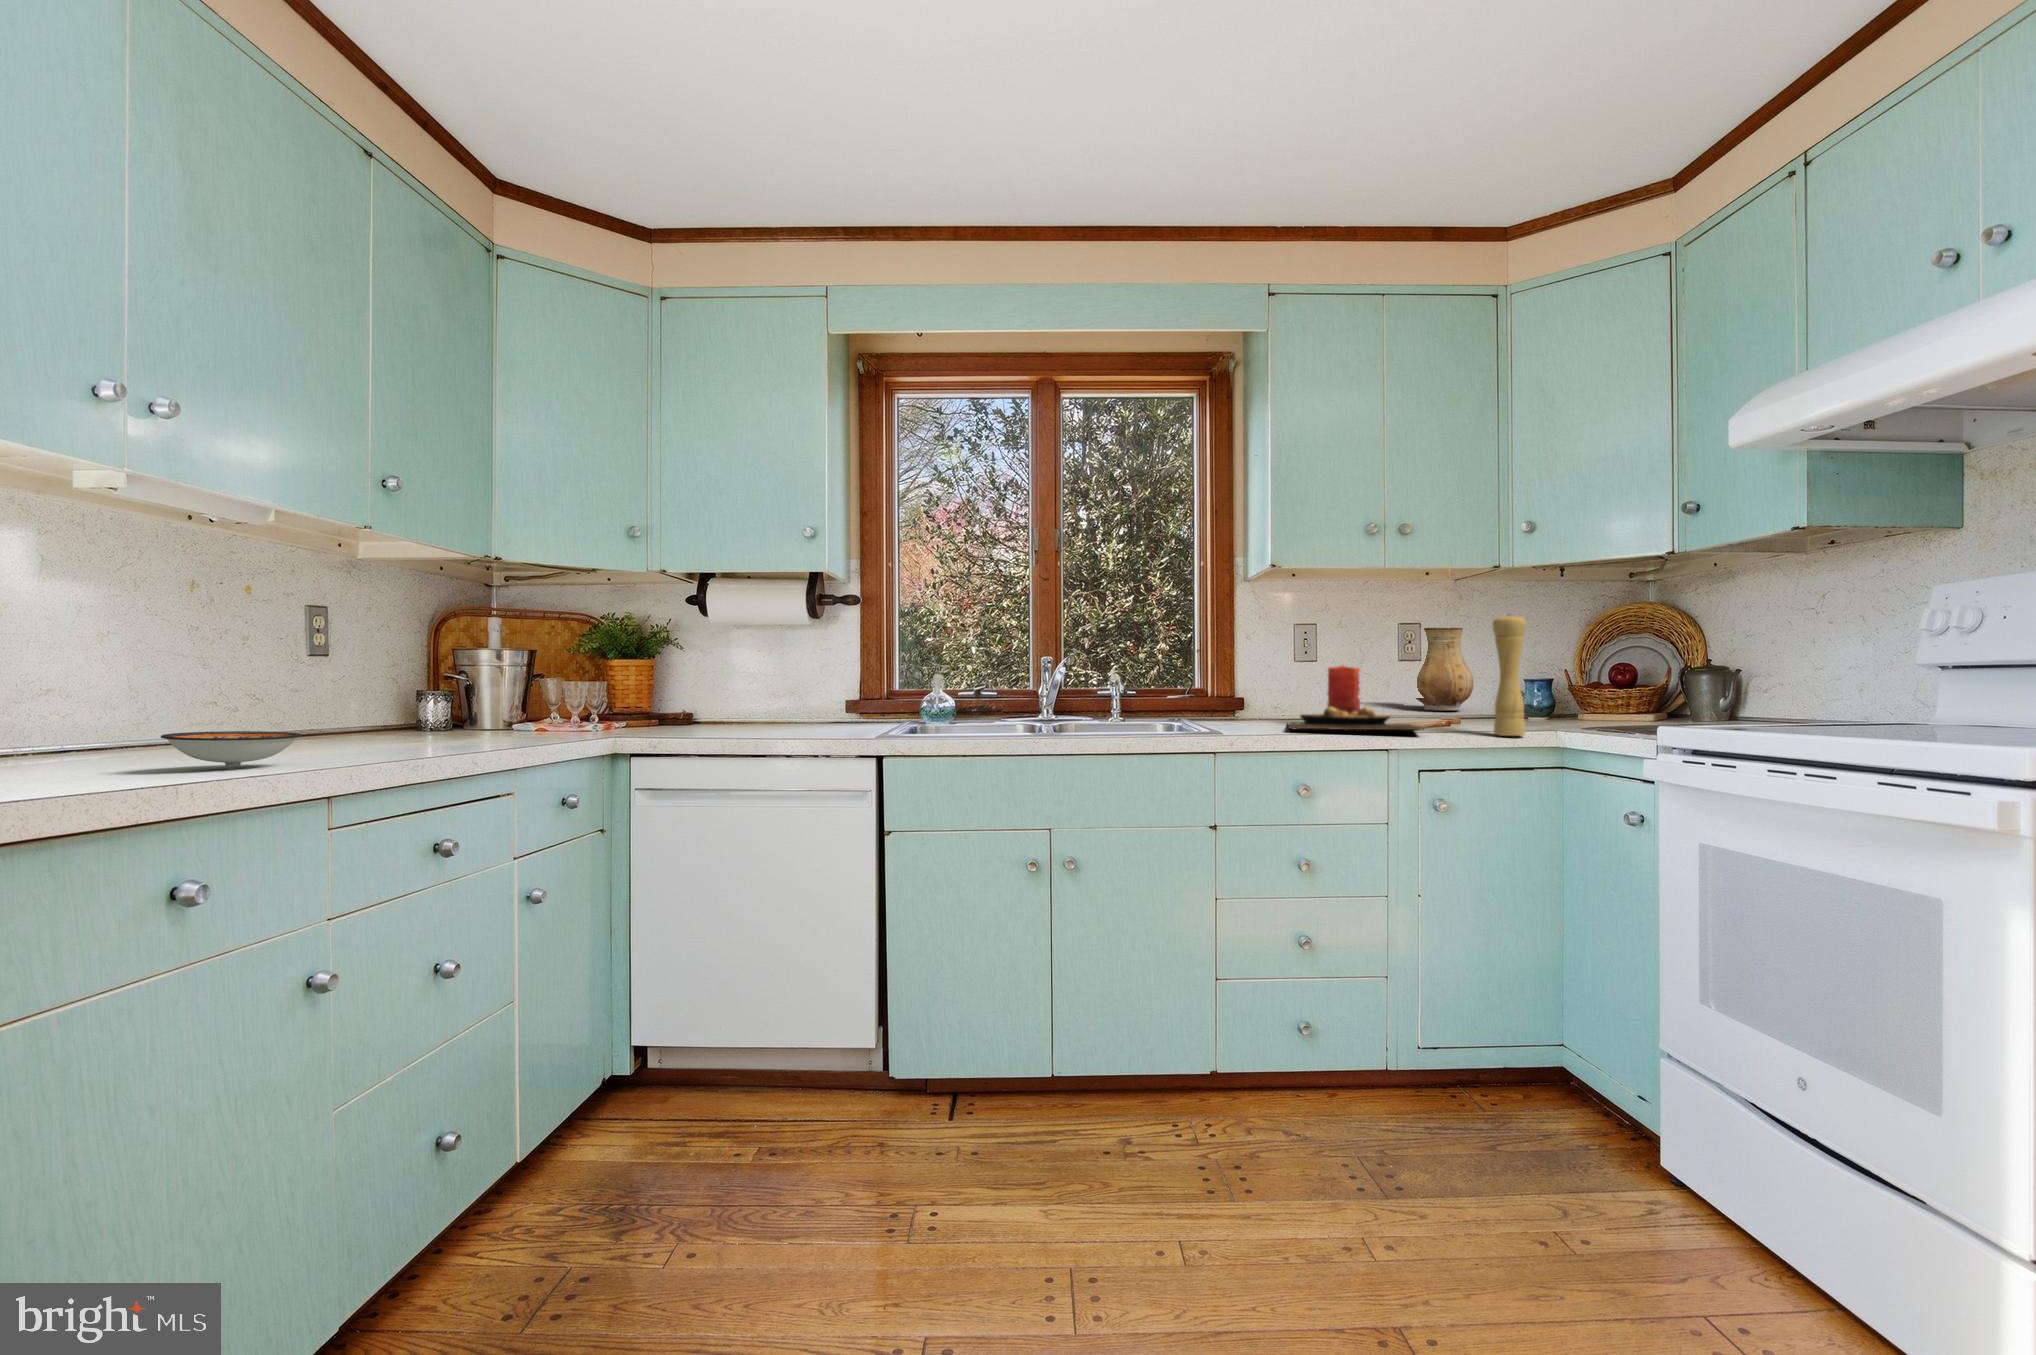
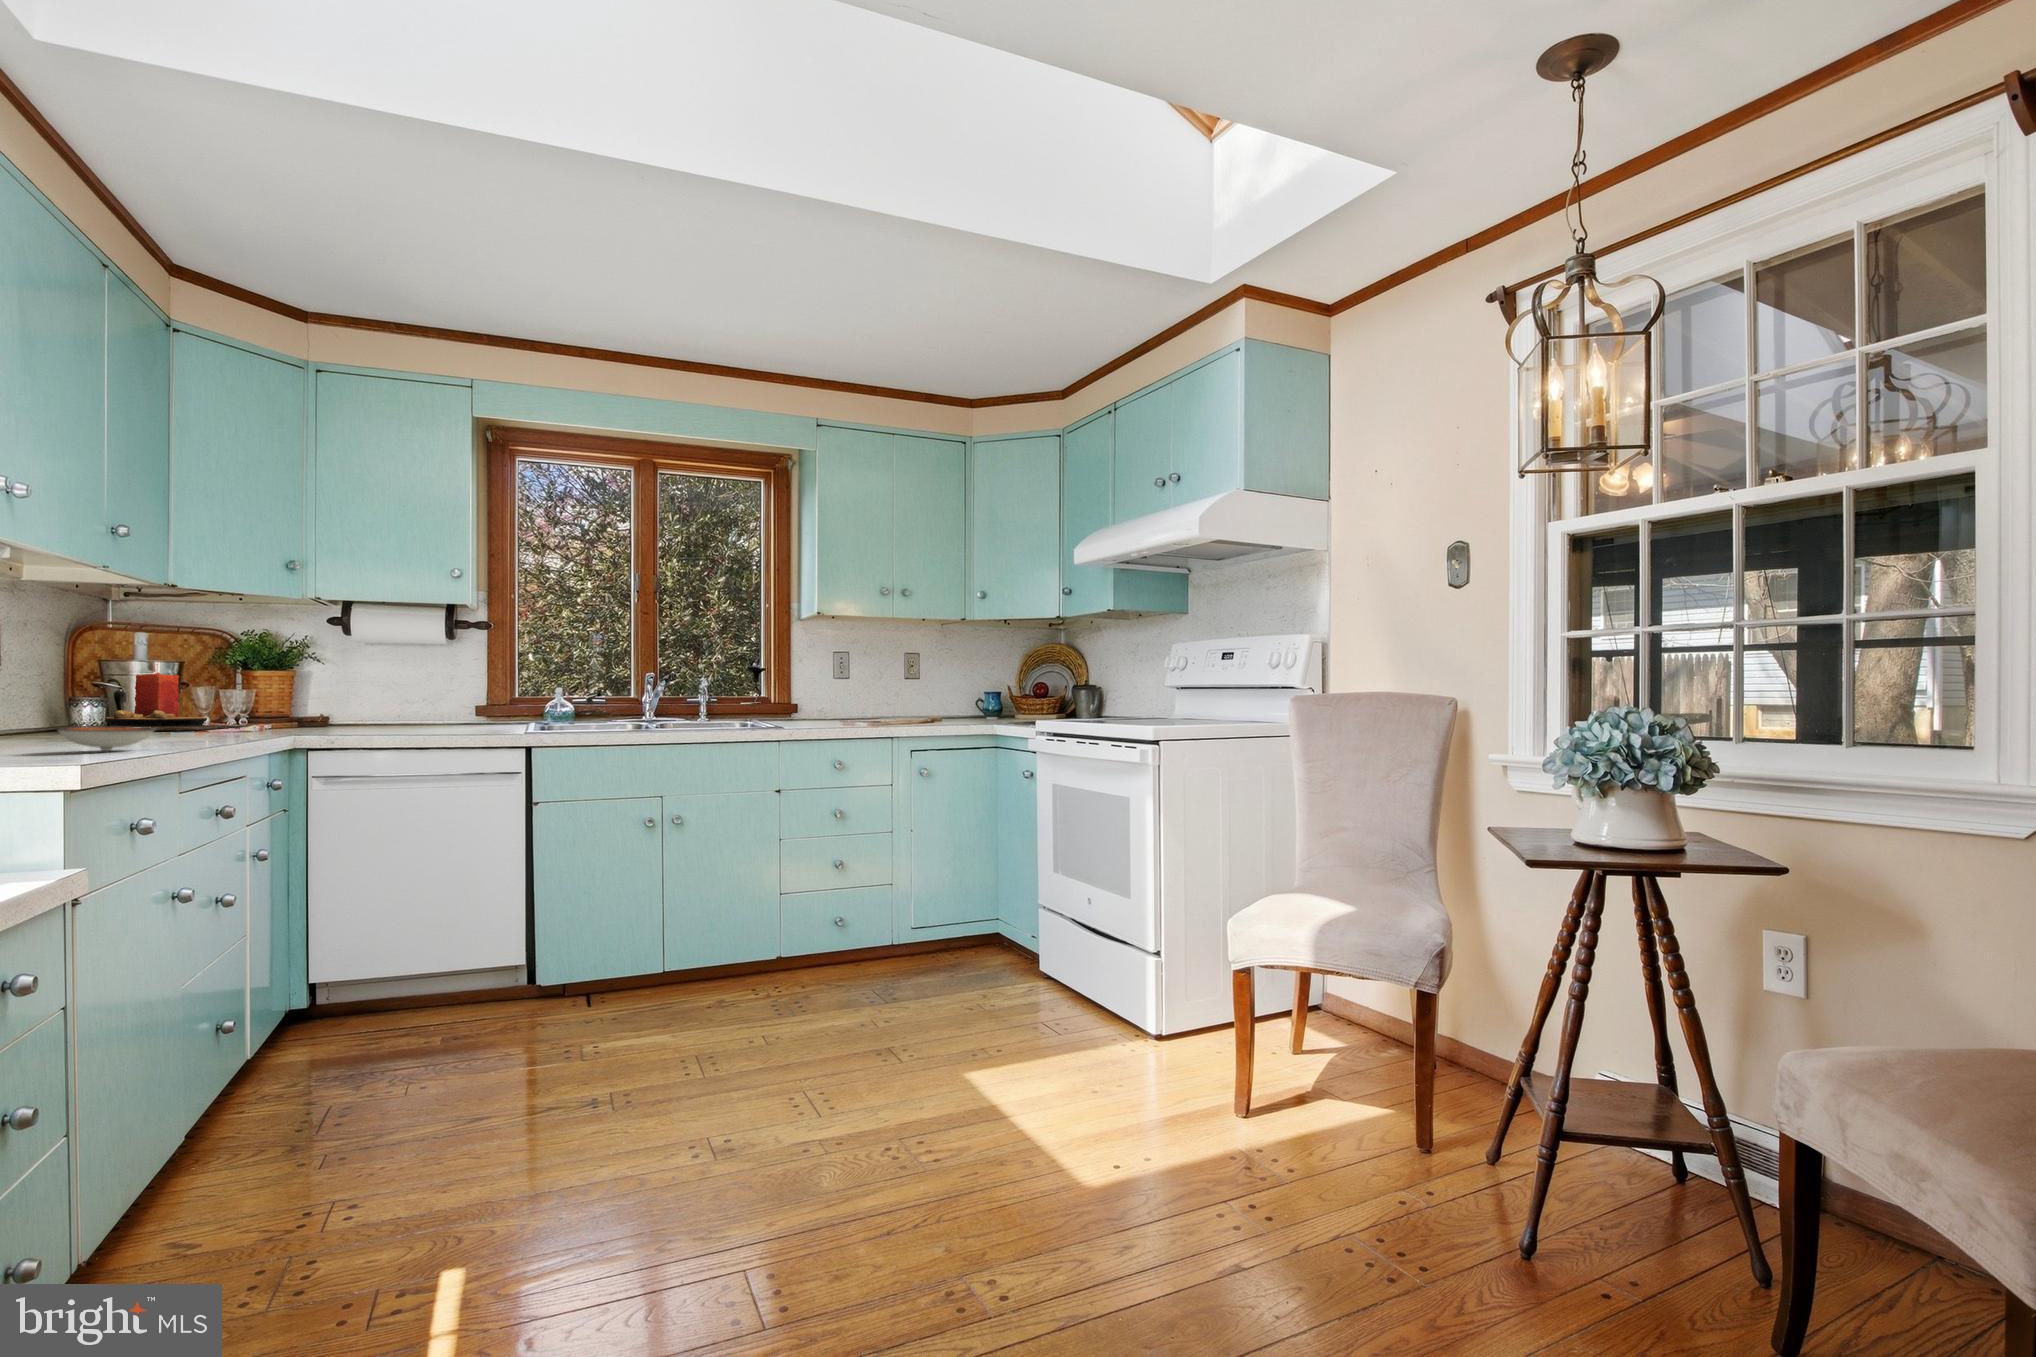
pepper mill: present [1492,615,1526,736] -> none [958,652,977,728]
ceramic pitcher: present [1416,628,1474,710] -> none [912,657,952,713]
candle: present [1288,665,1424,730] -> present [105,672,247,730]

